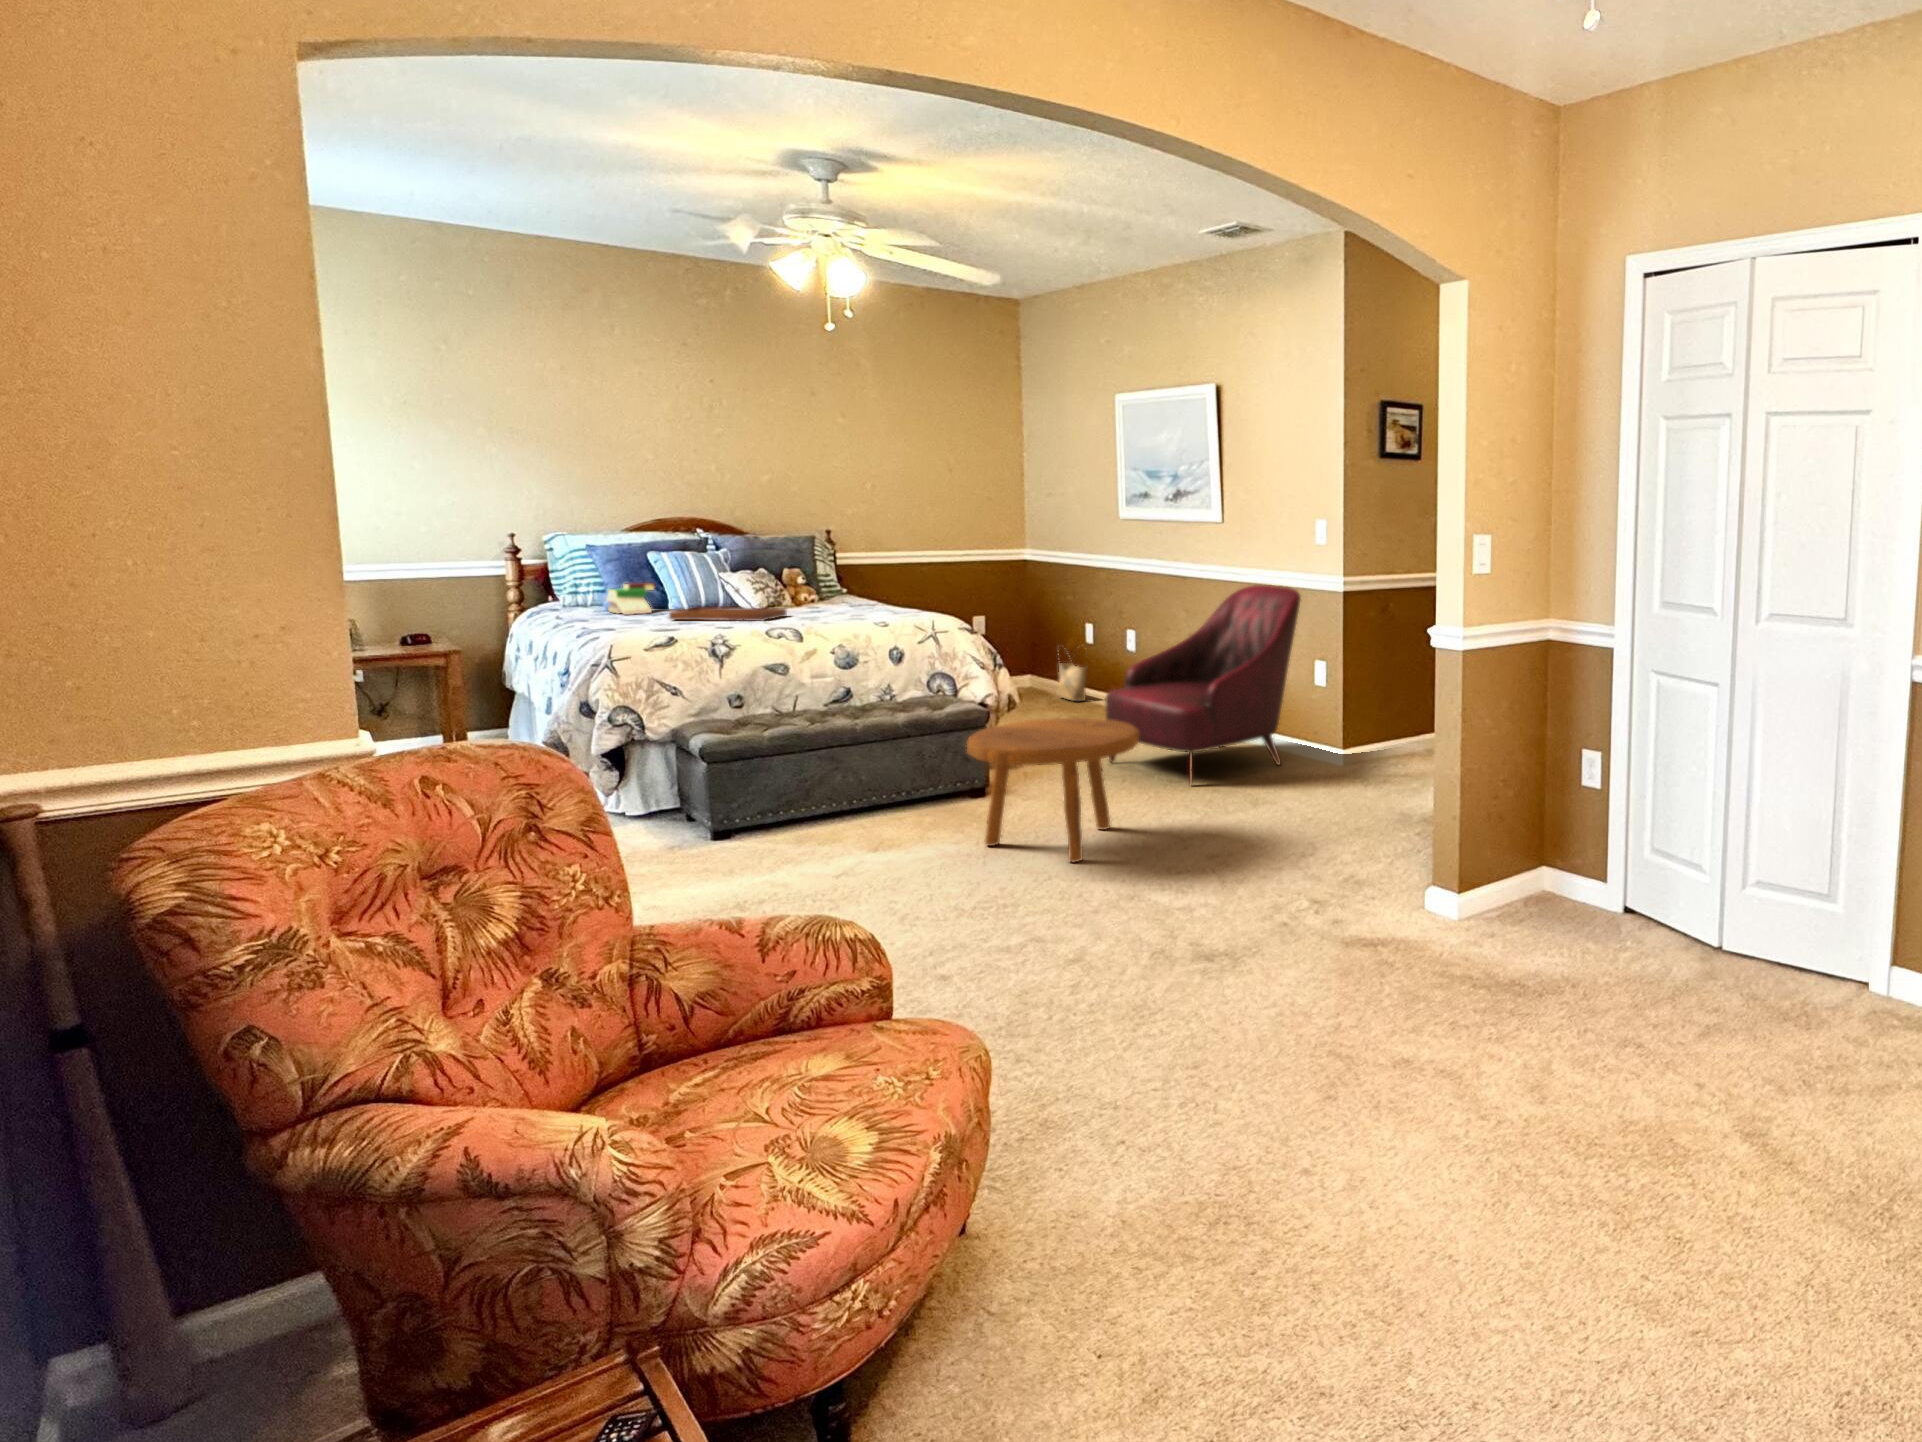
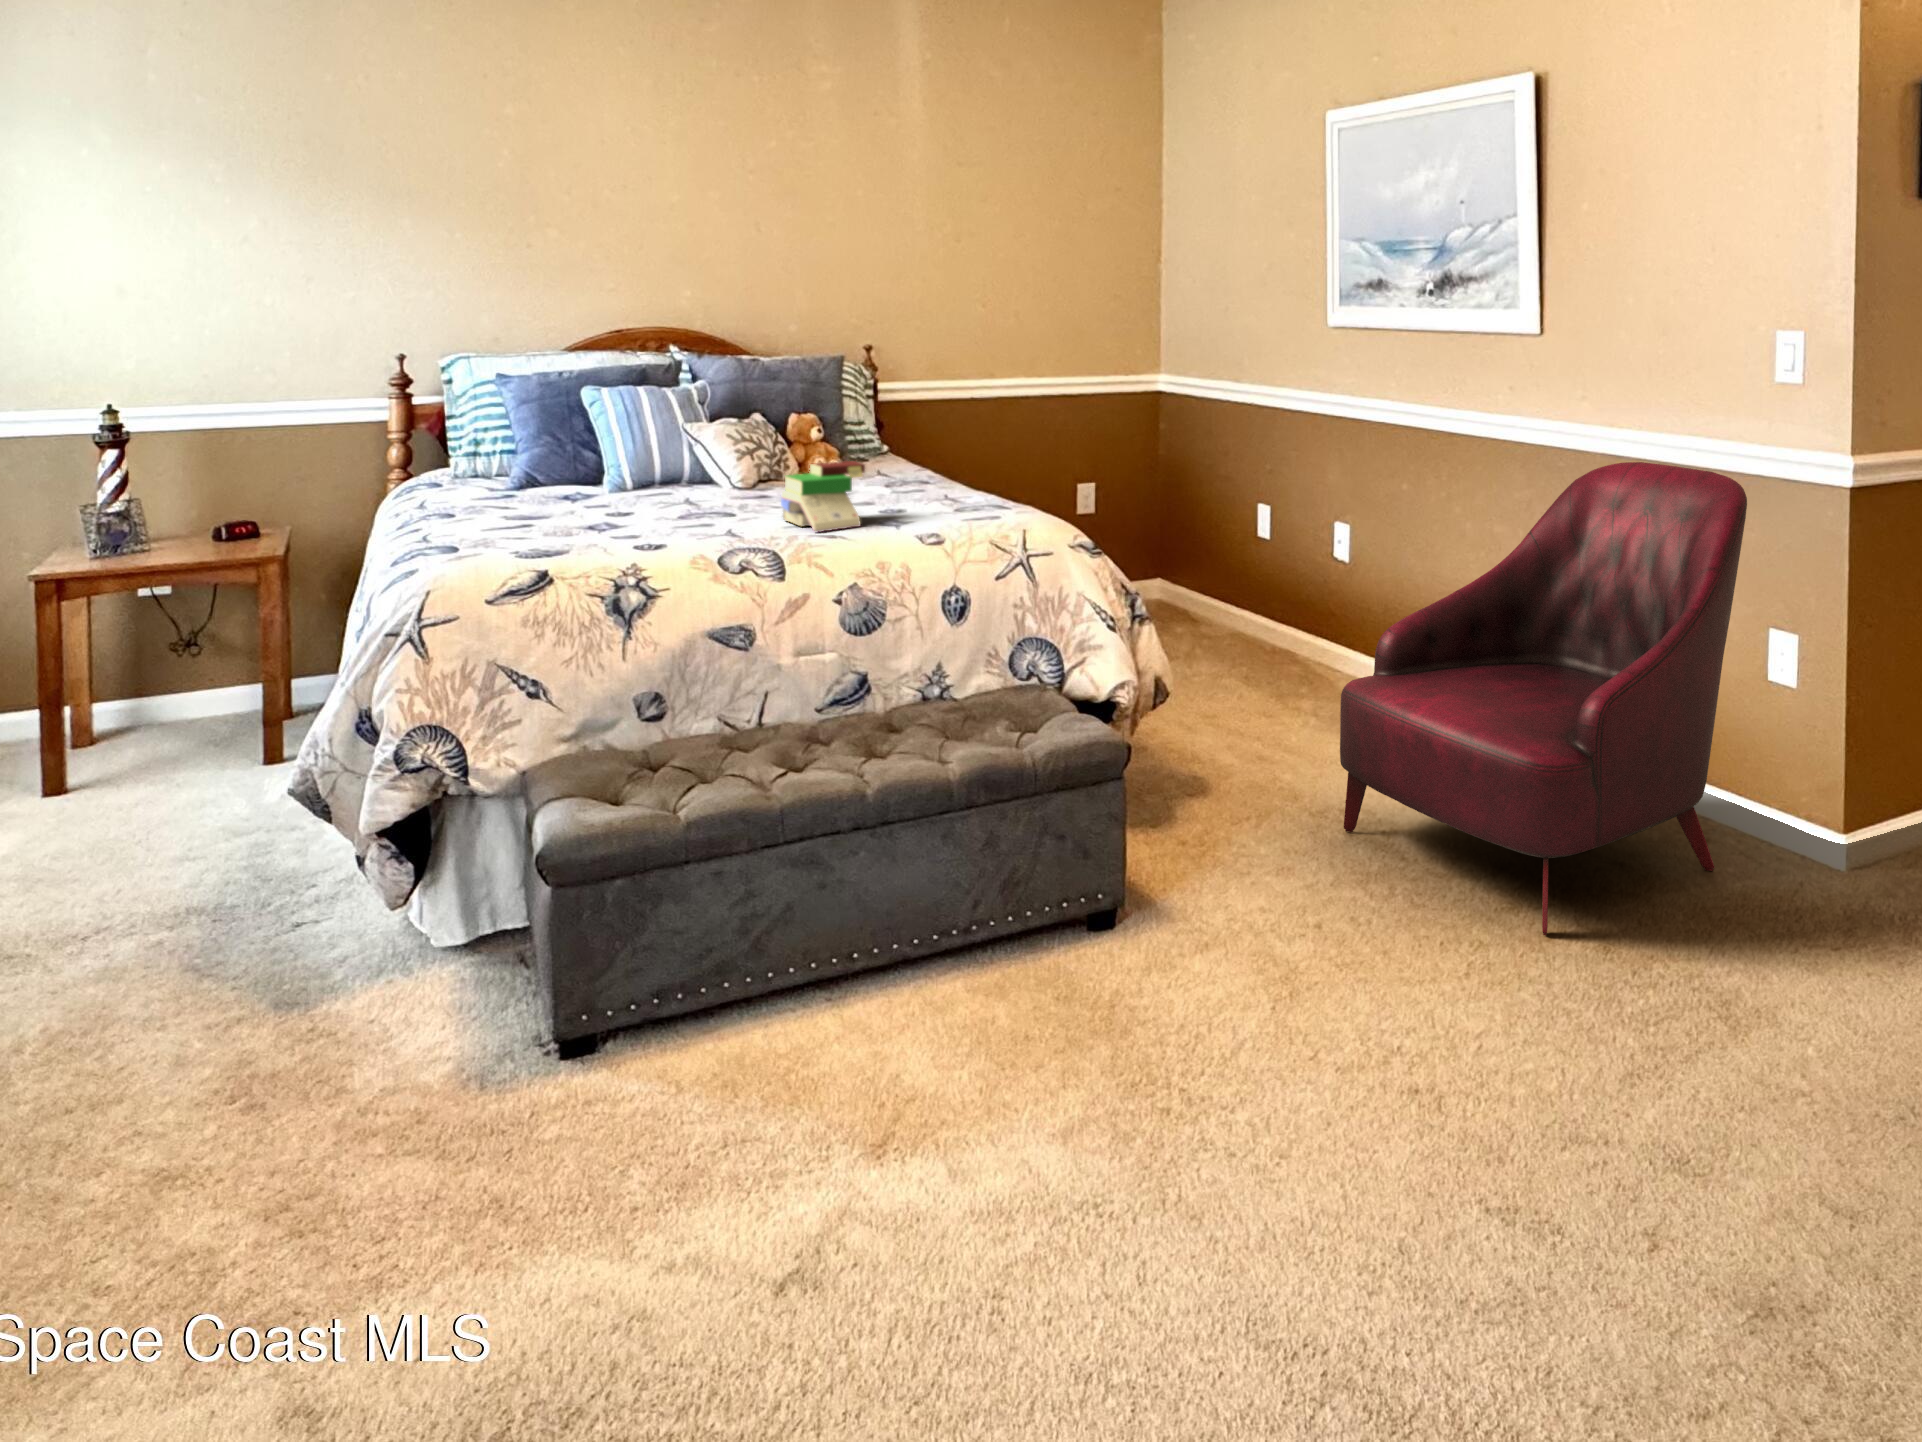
book: present [606,583,655,615] -> present [781,461,865,532]
tray: present [669,588,787,621] -> none [581,457,775,523]
woven basket: present [1057,660,1087,701] -> none [1208,543,1263,644]
footstool: present [967,718,1139,862] -> none [1099,813,1516,1298]

